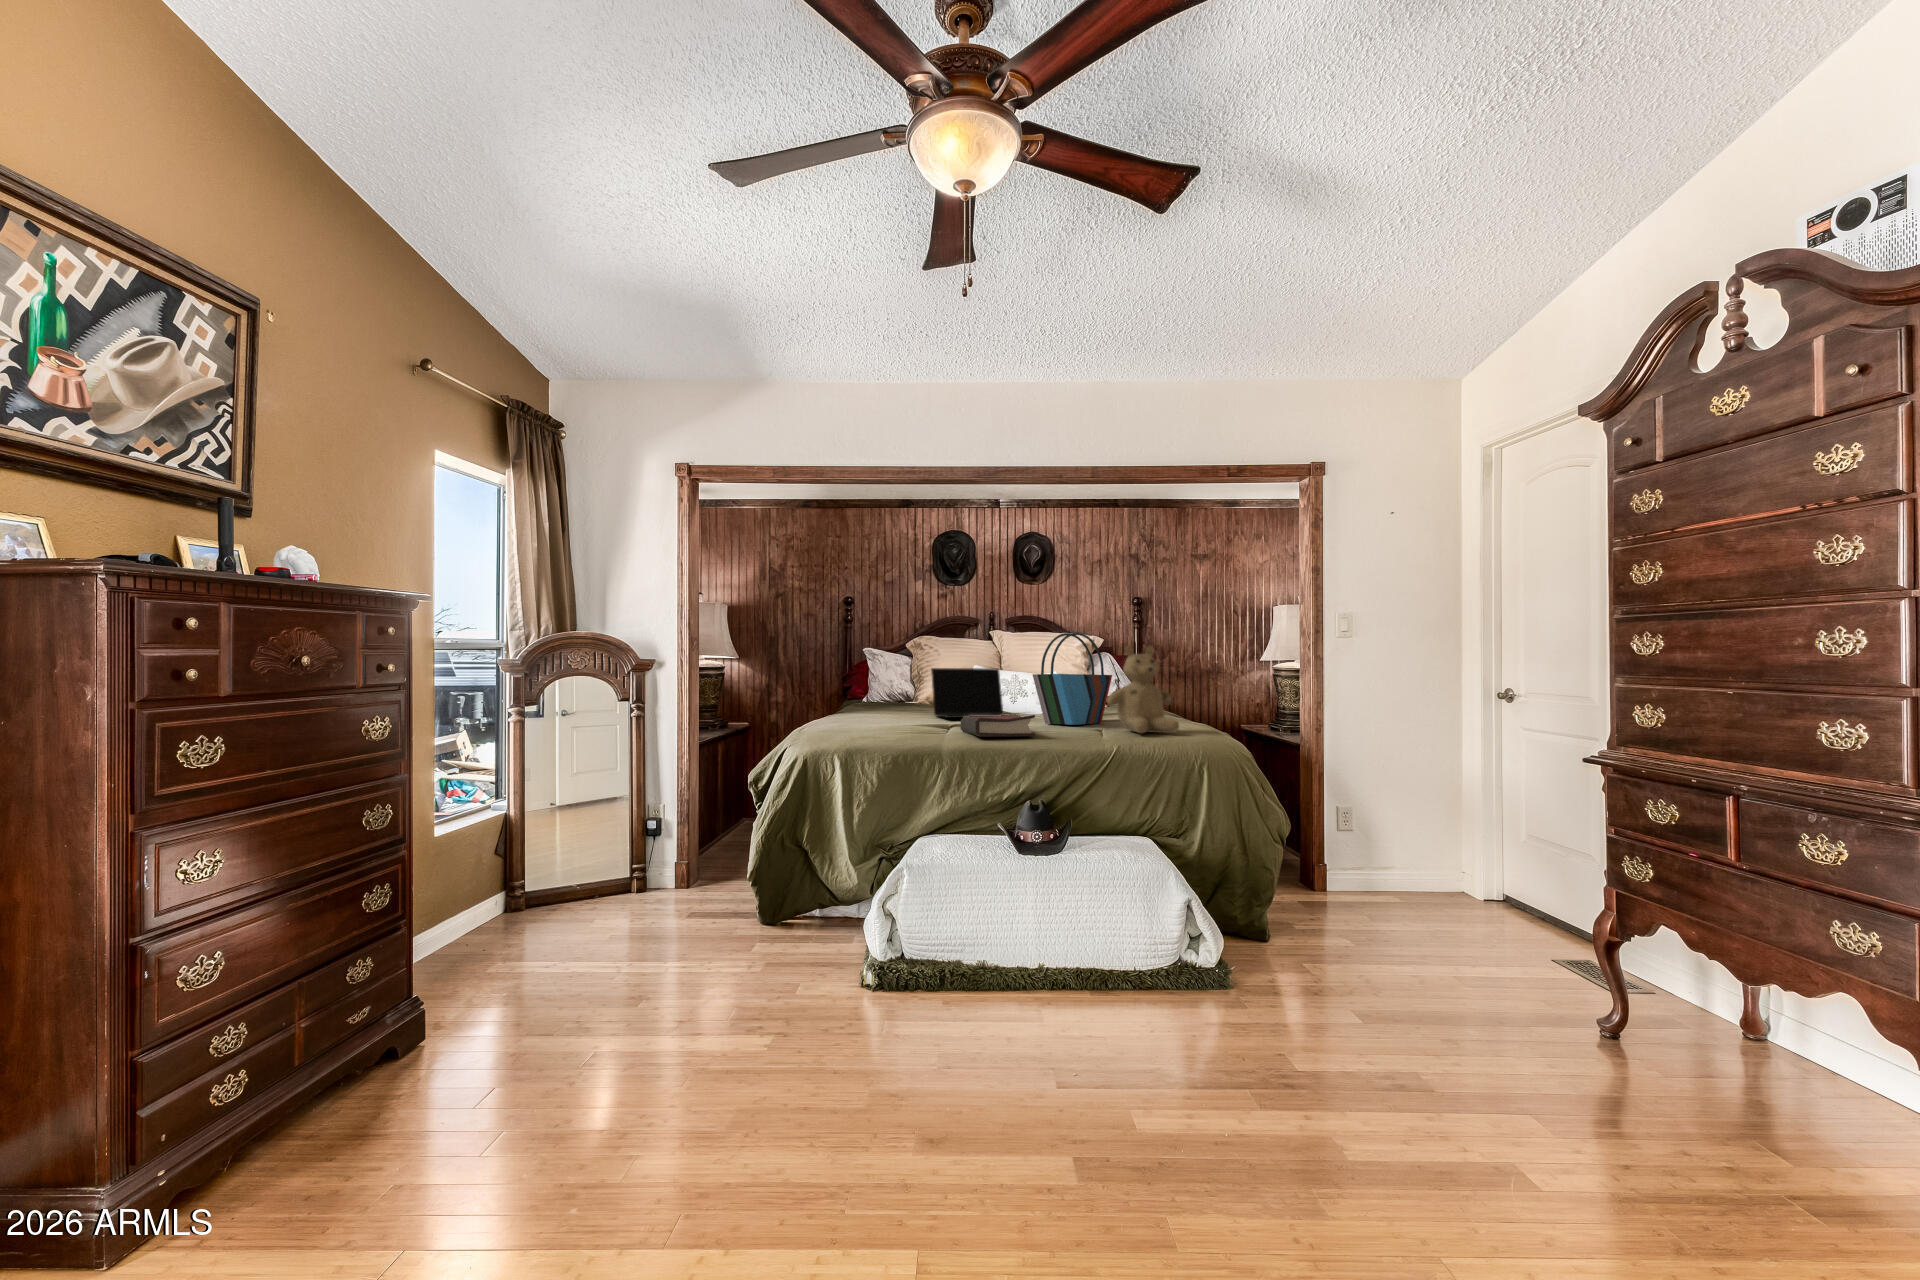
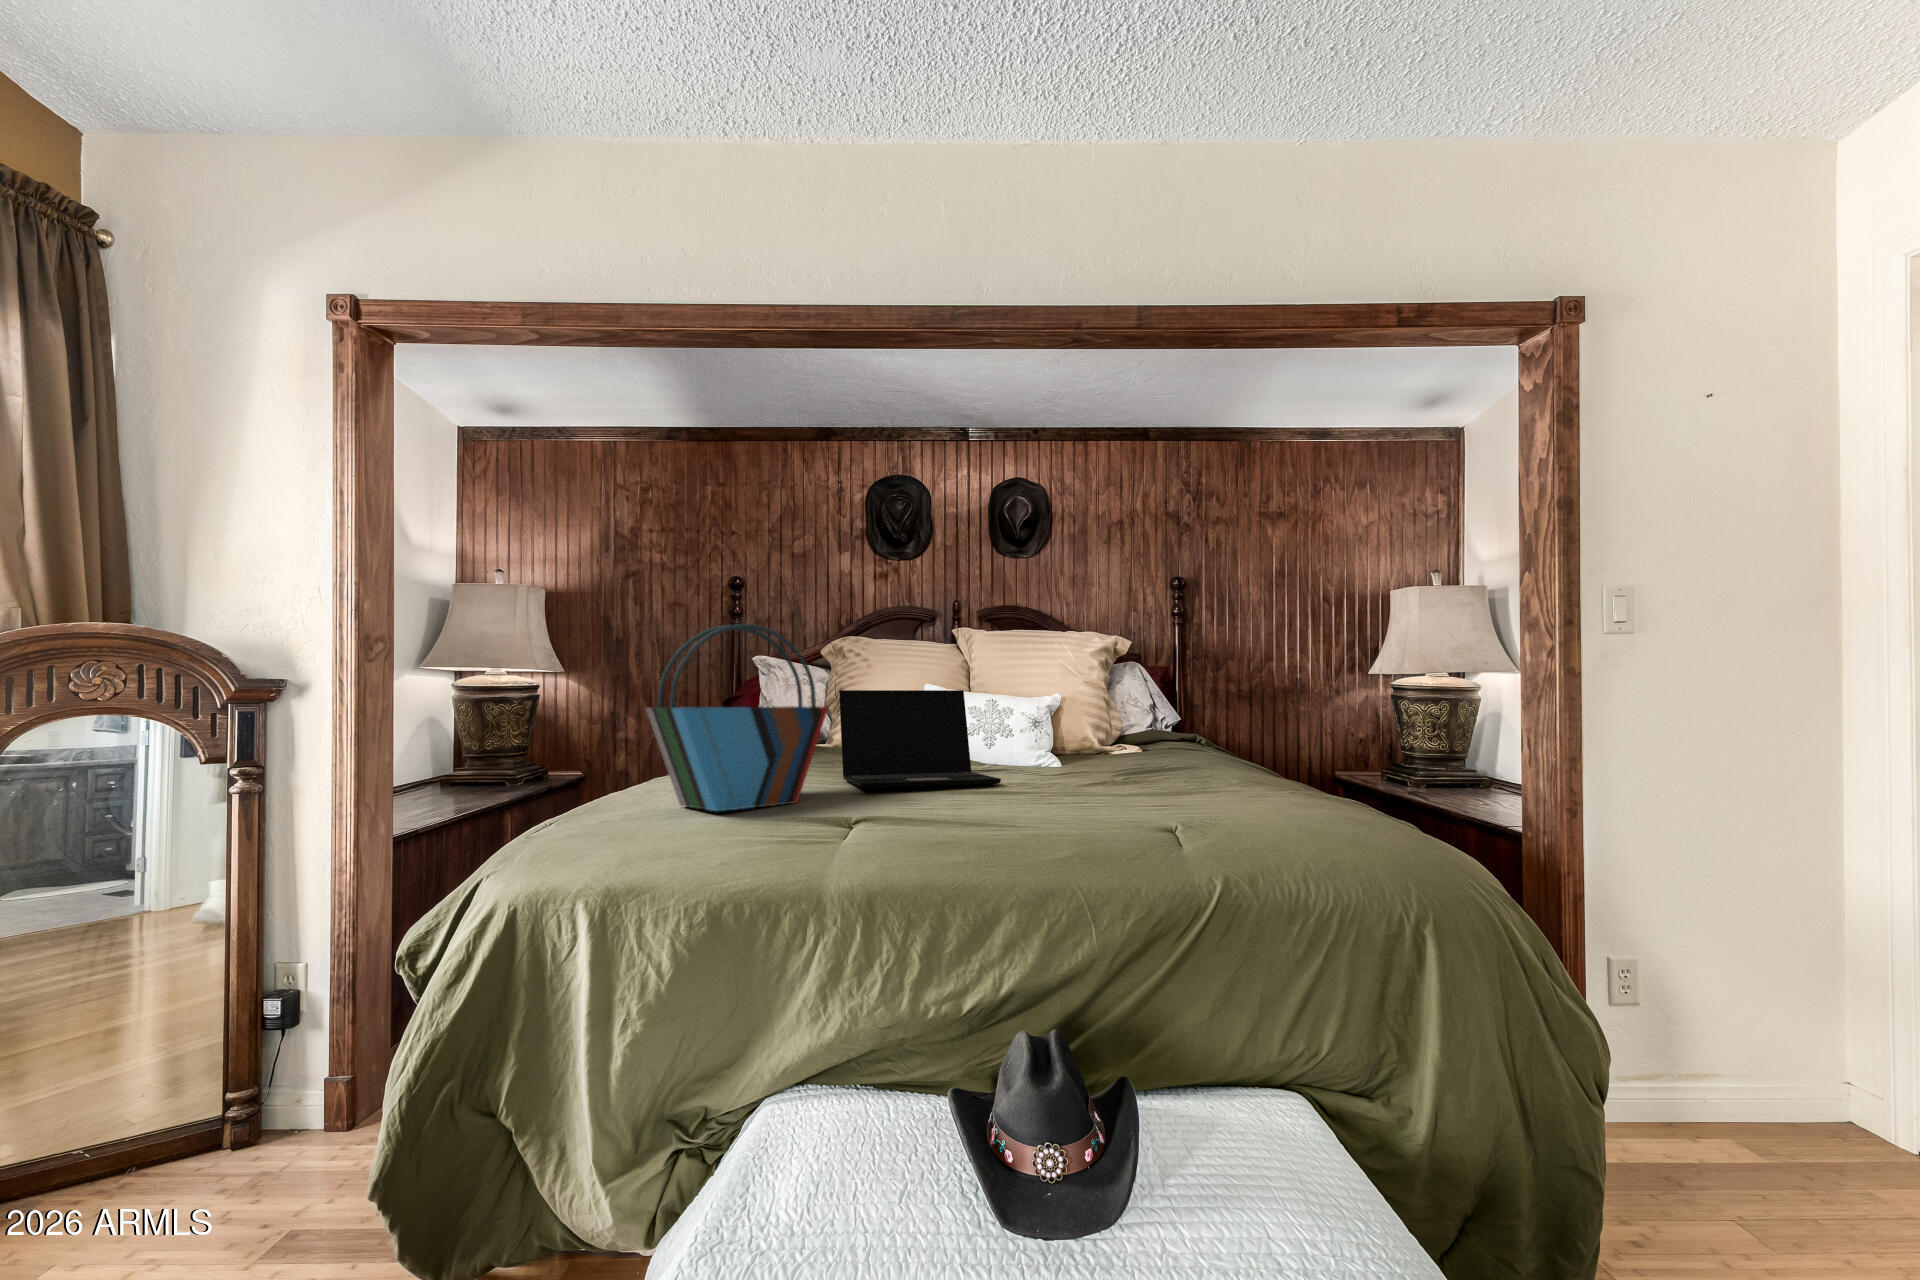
tote bag: present [1033,633,1112,725] -> present [646,624,828,811]
teddy bear: present [1107,646,1179,733] -> none [1189,645,1356,840]
hardback book: present [961,714,1035,737] -> none [876,791,1039,858]

